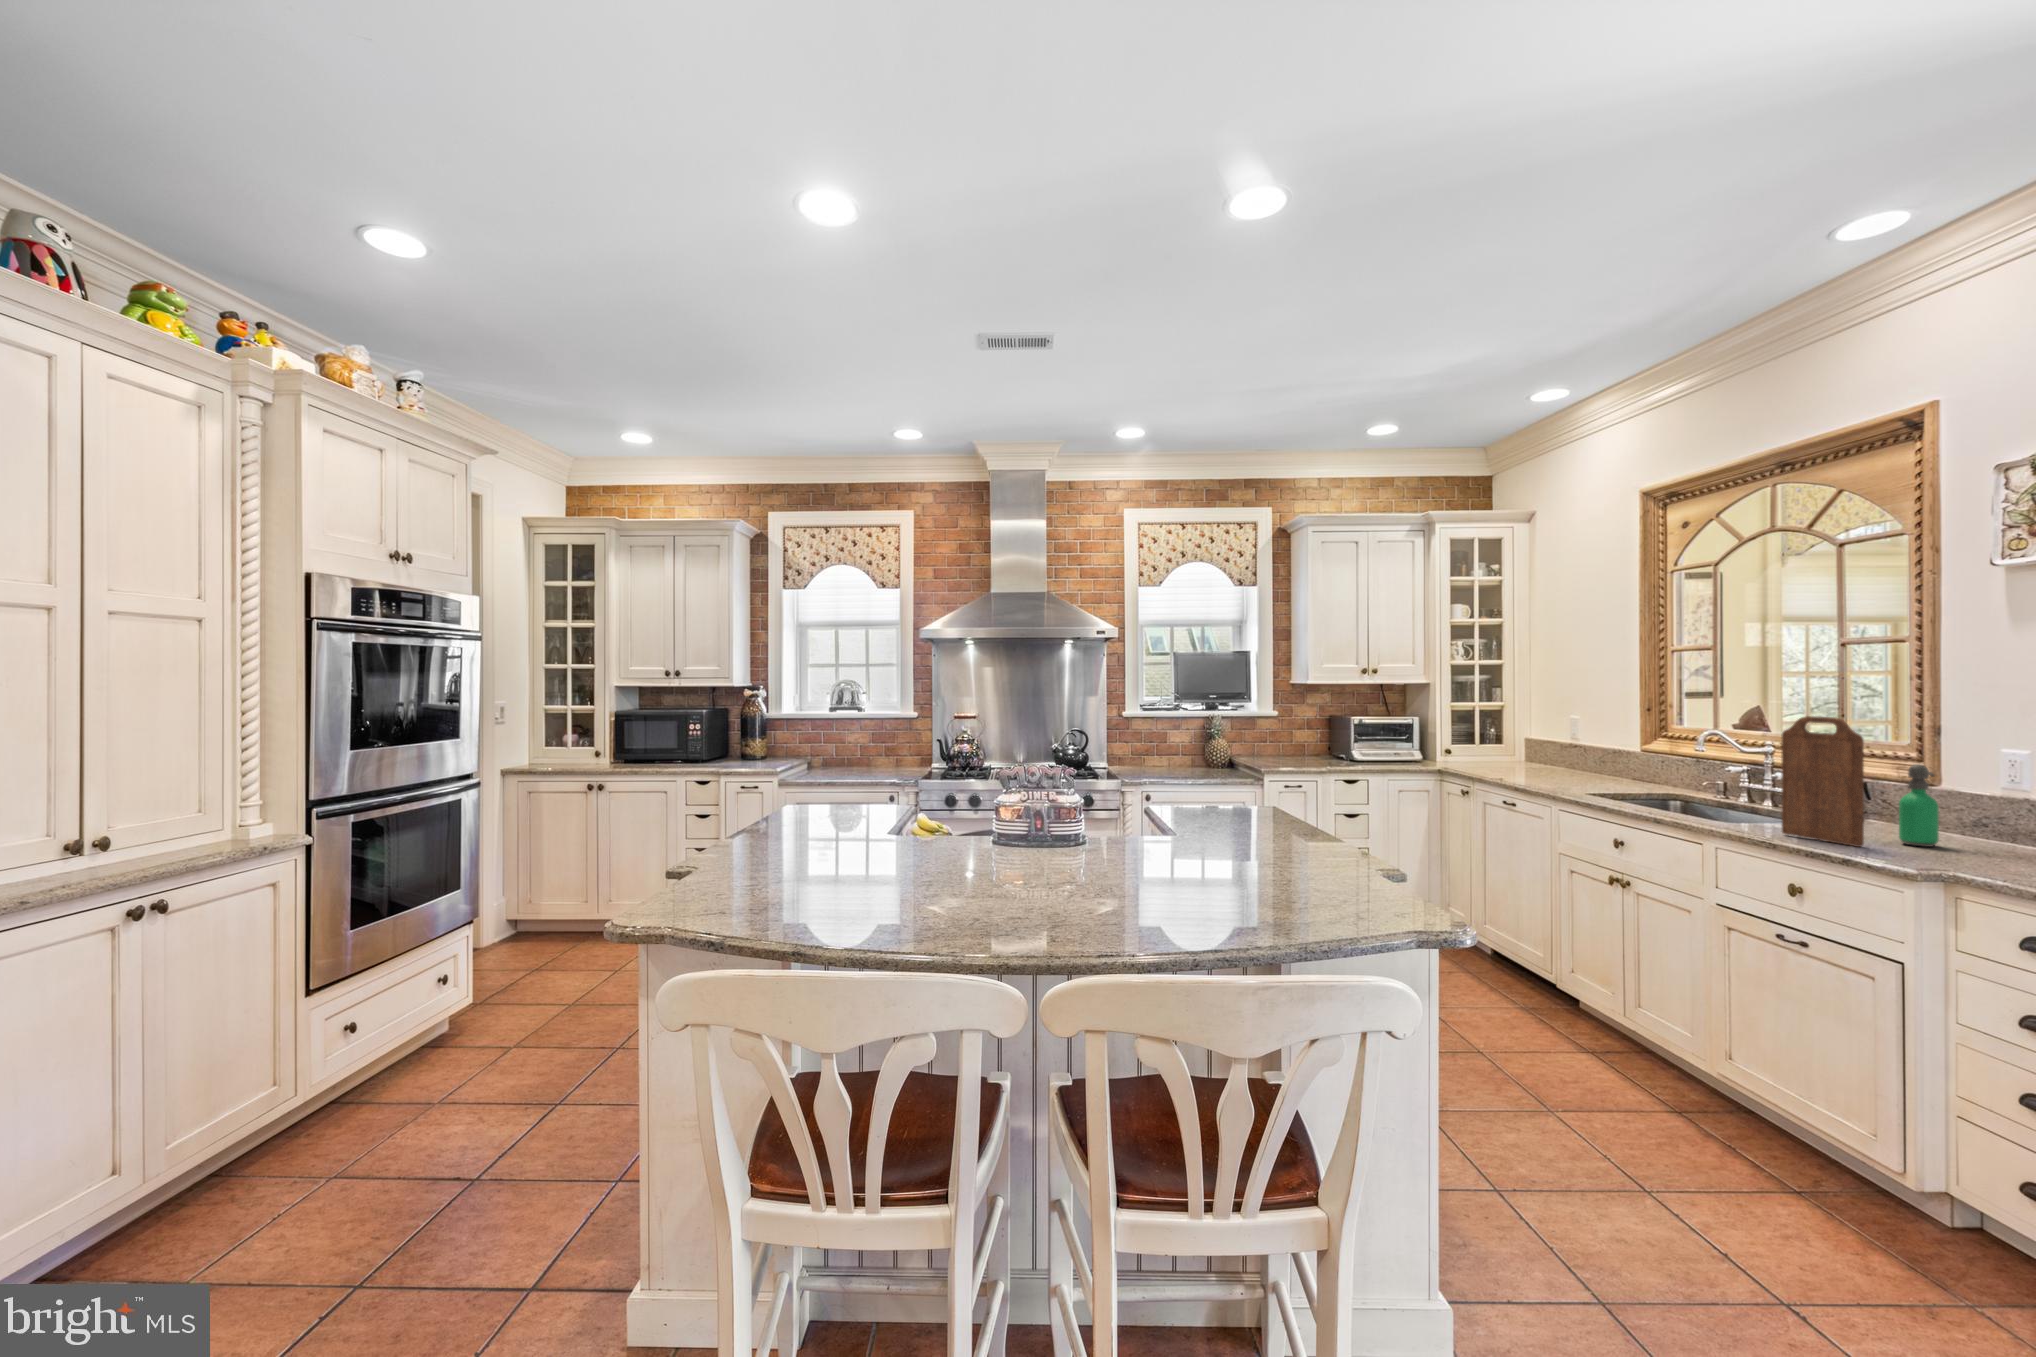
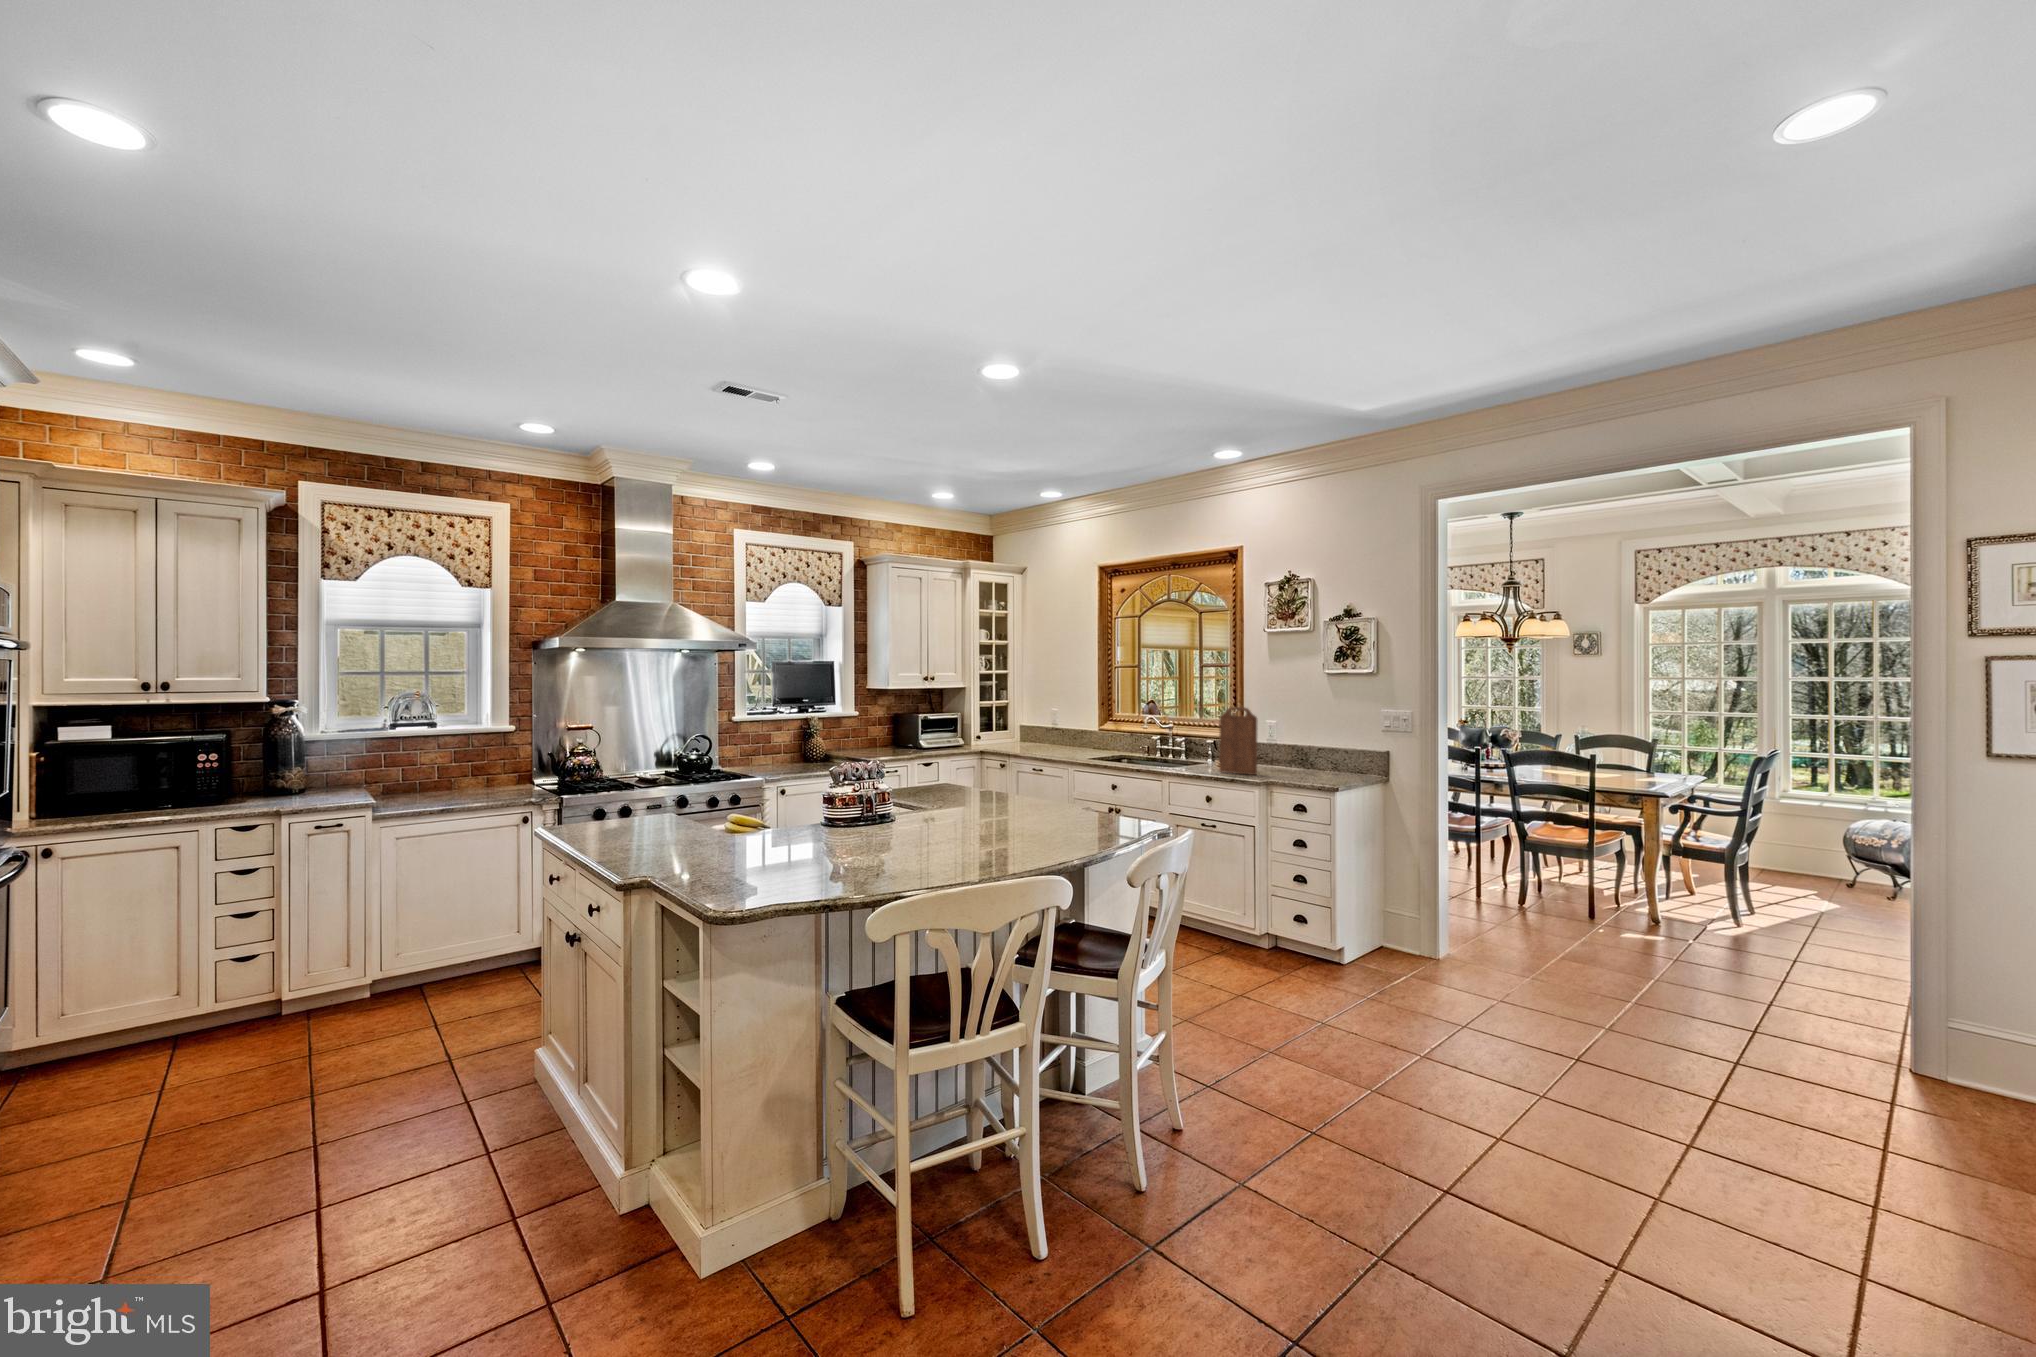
soap dispenser: present [1899,764,1939,847] -> none [1265,730,1280,772]

